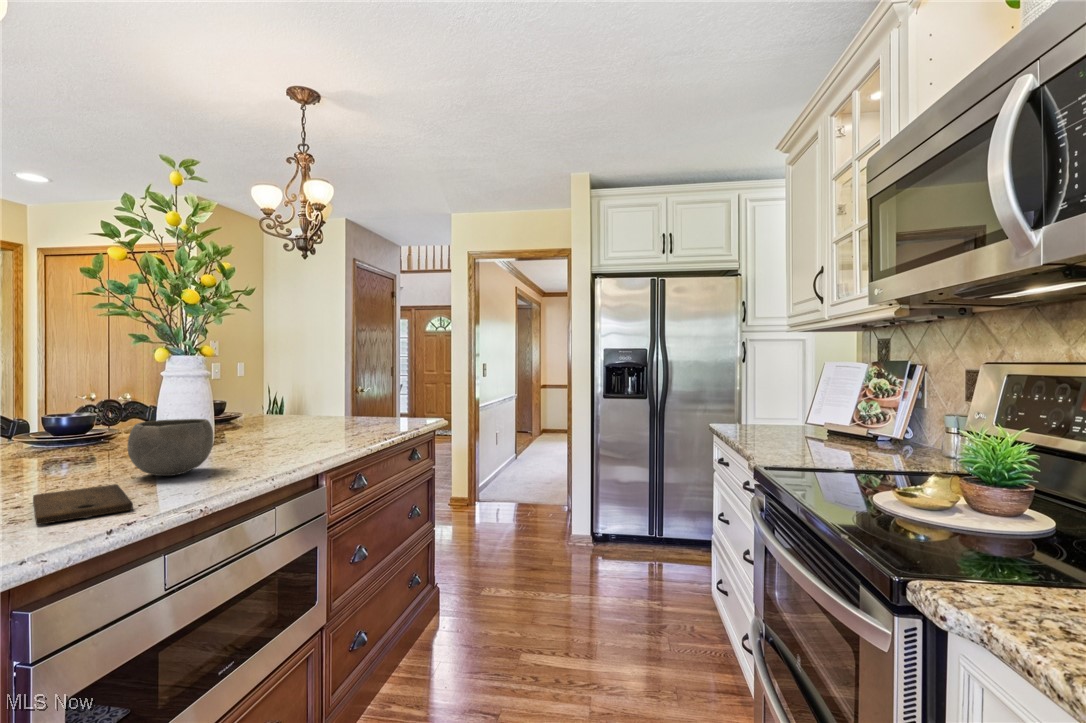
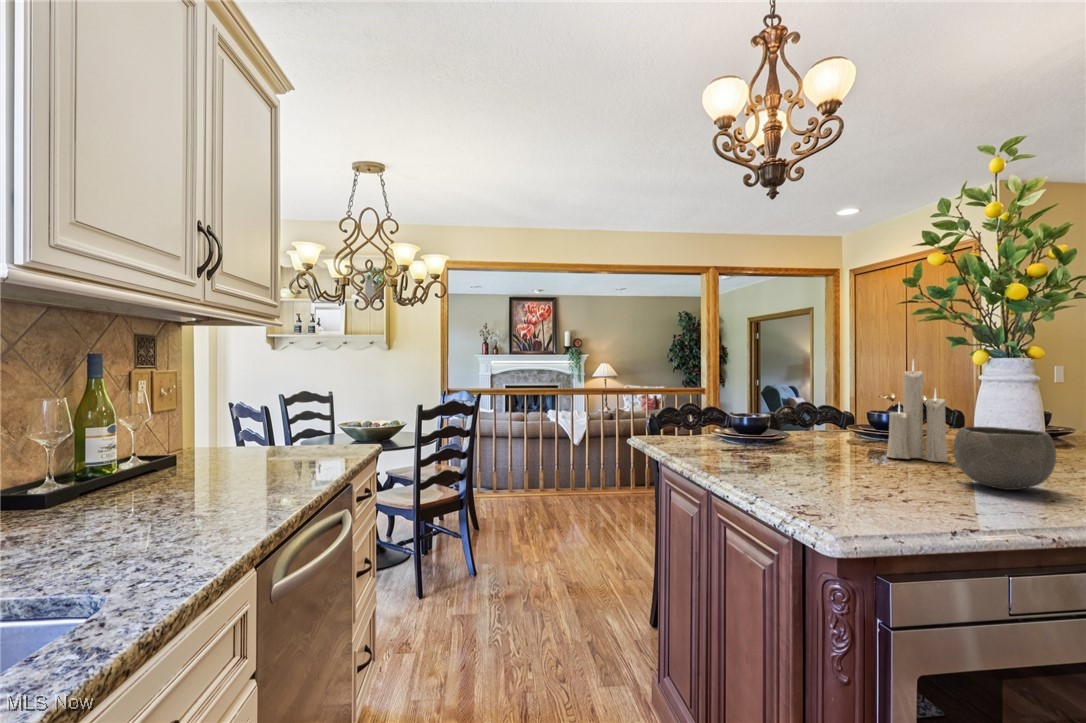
candle: none [58,350,129,467] -> present [886,361,947,462]
cutting board: present [33,484,133,525] -> none [877,479,971,516]

